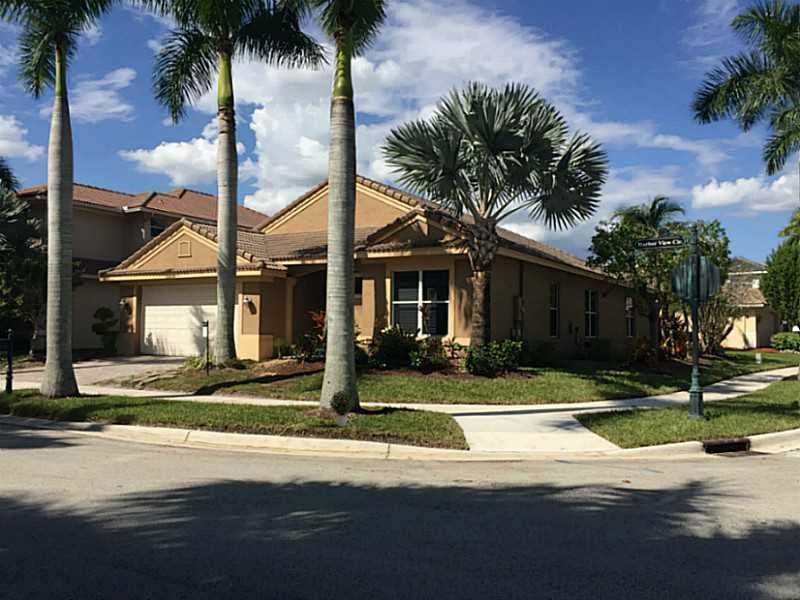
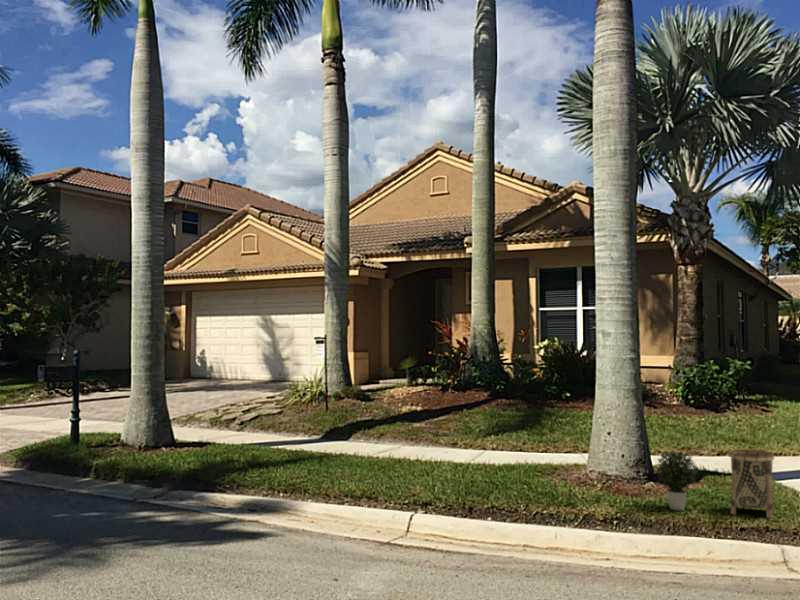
basket: none [368,390,398,430] -> present [729,450,774,518]

